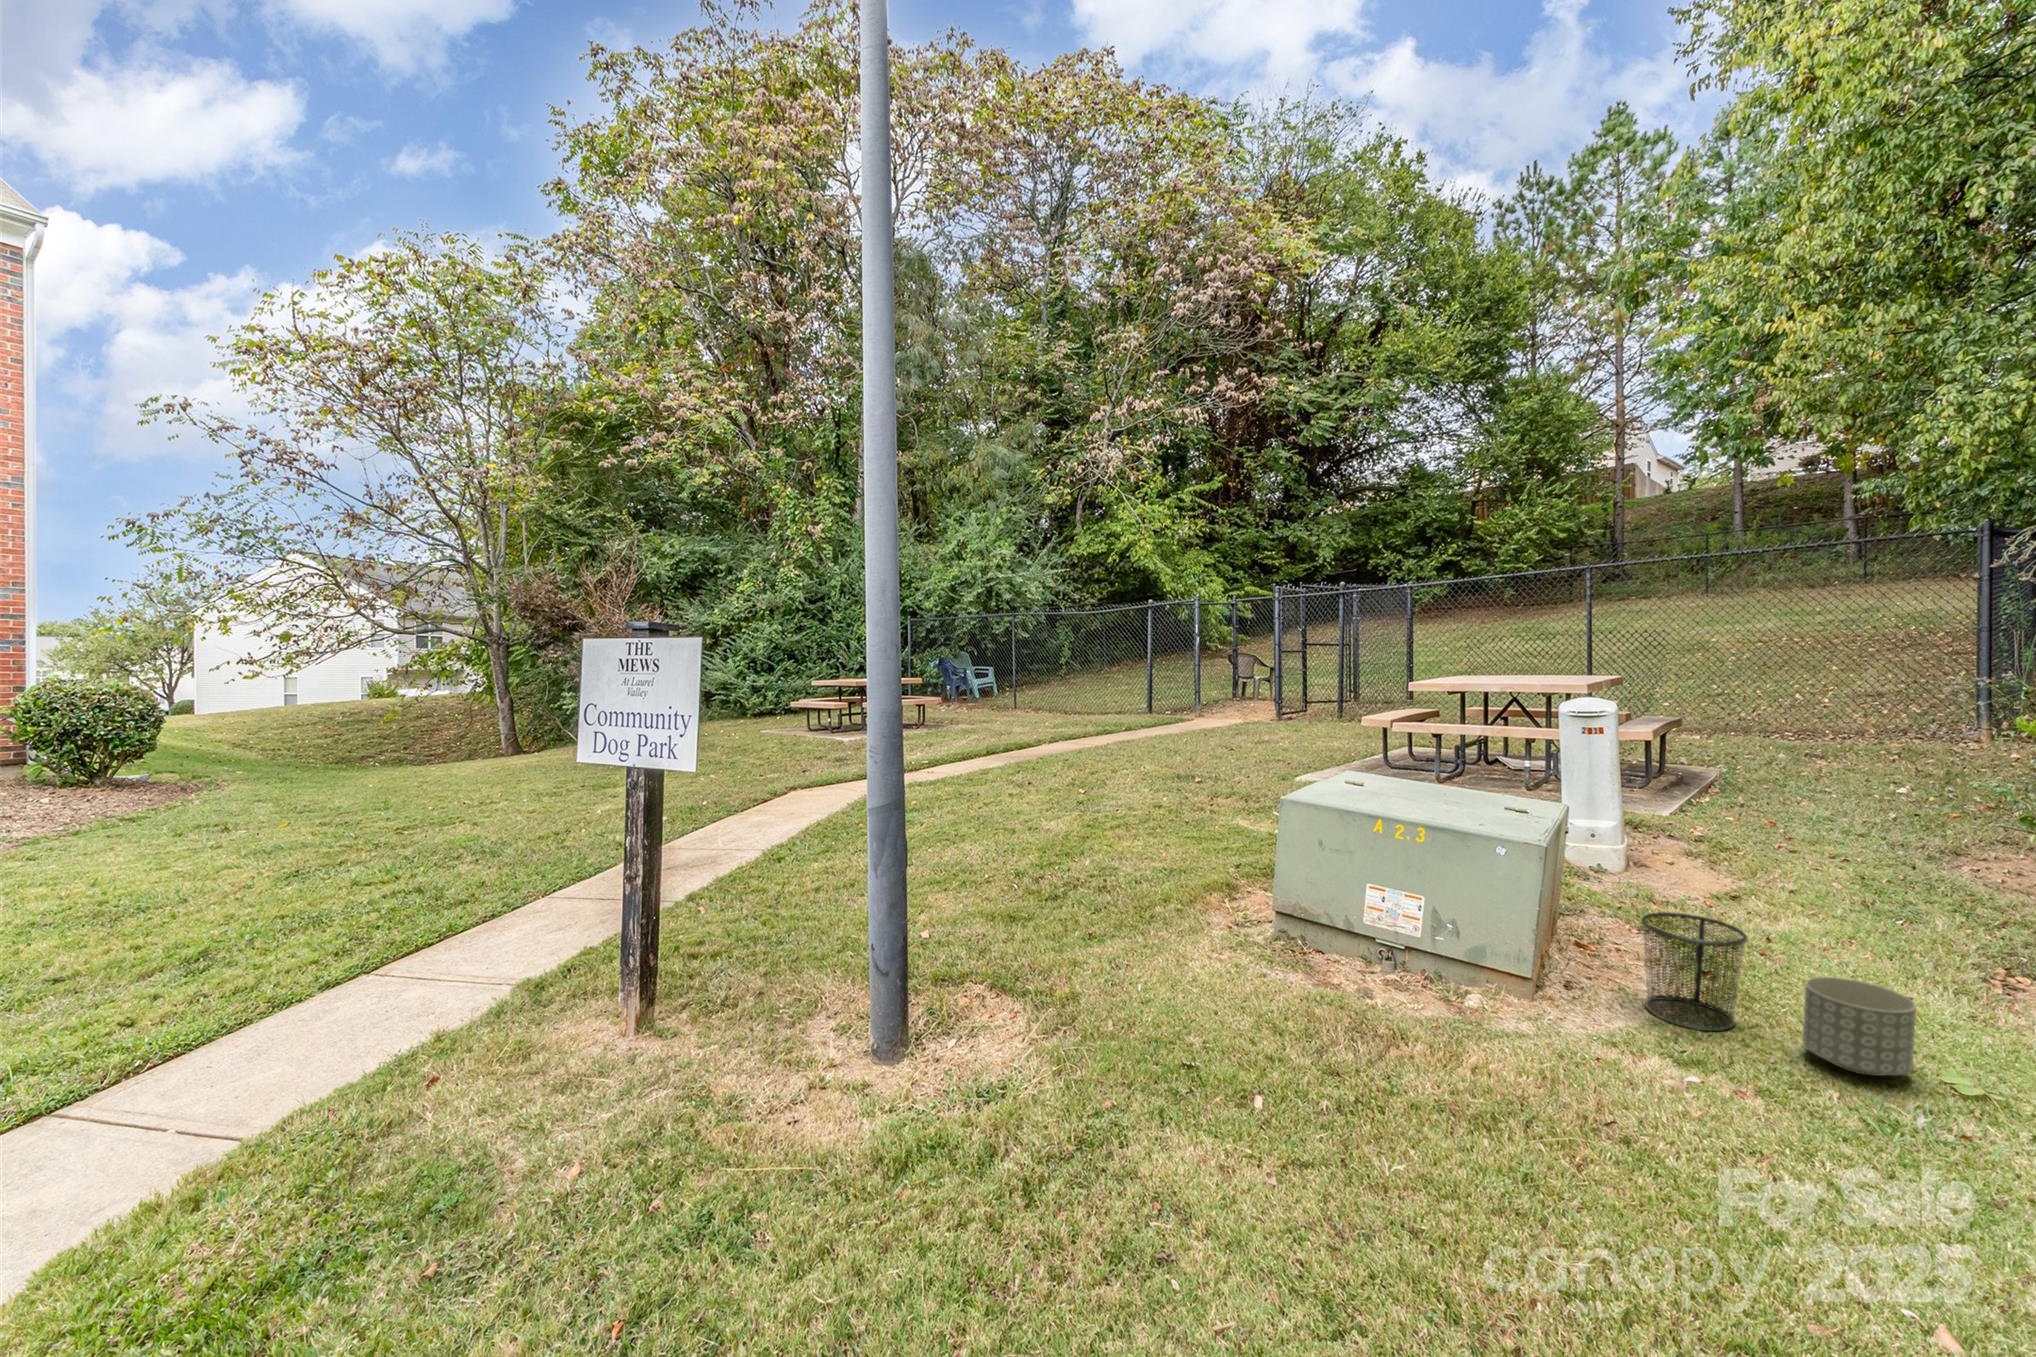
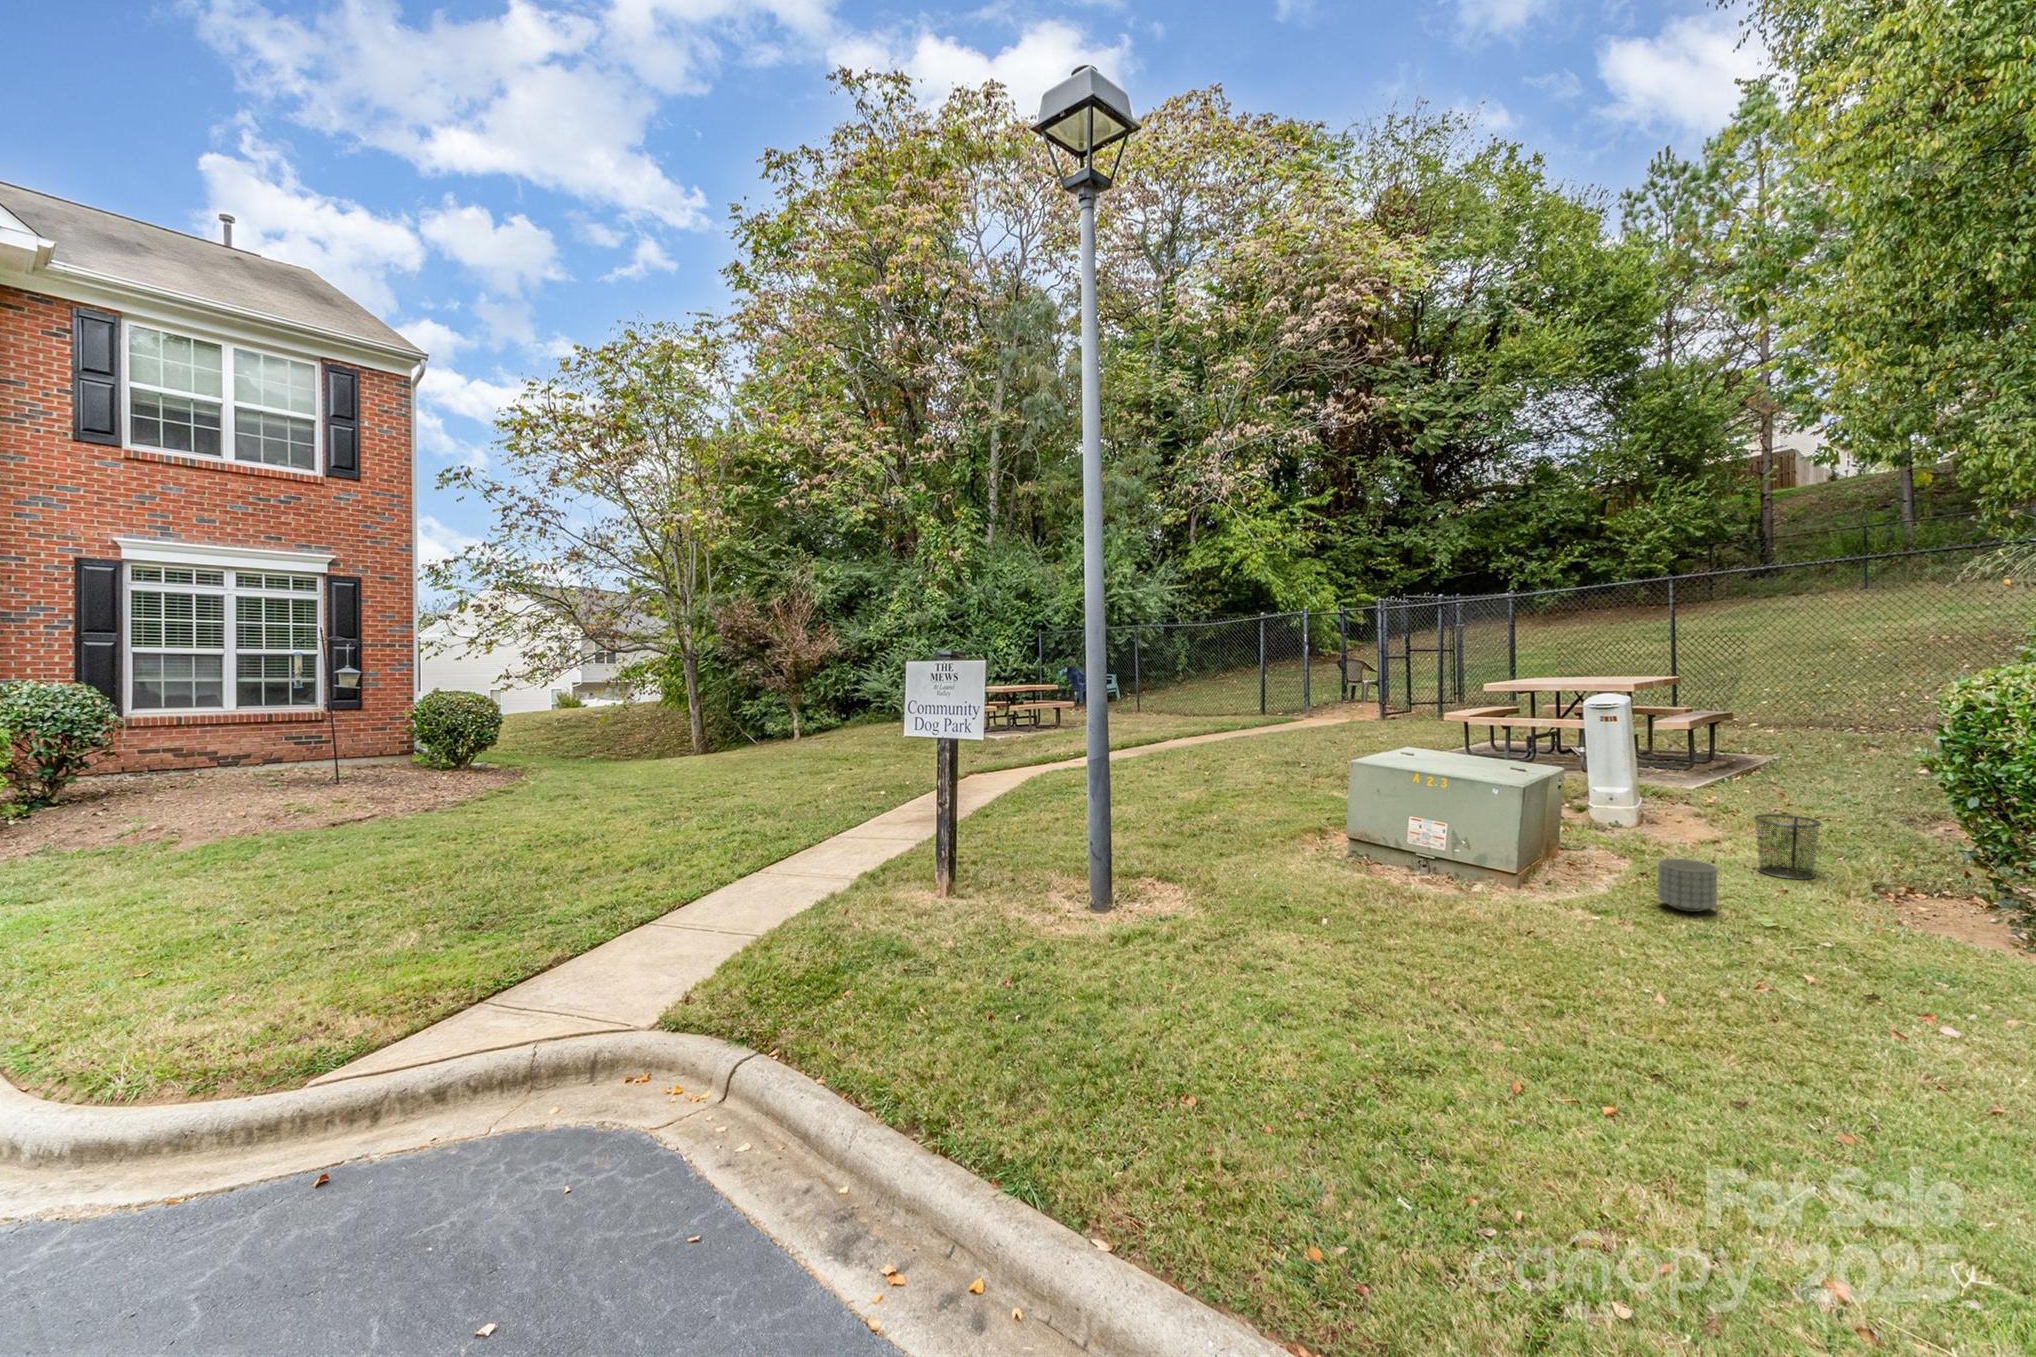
waste bin: present [1640,912,1748,1031] -> present [1754,814,1821,879]

